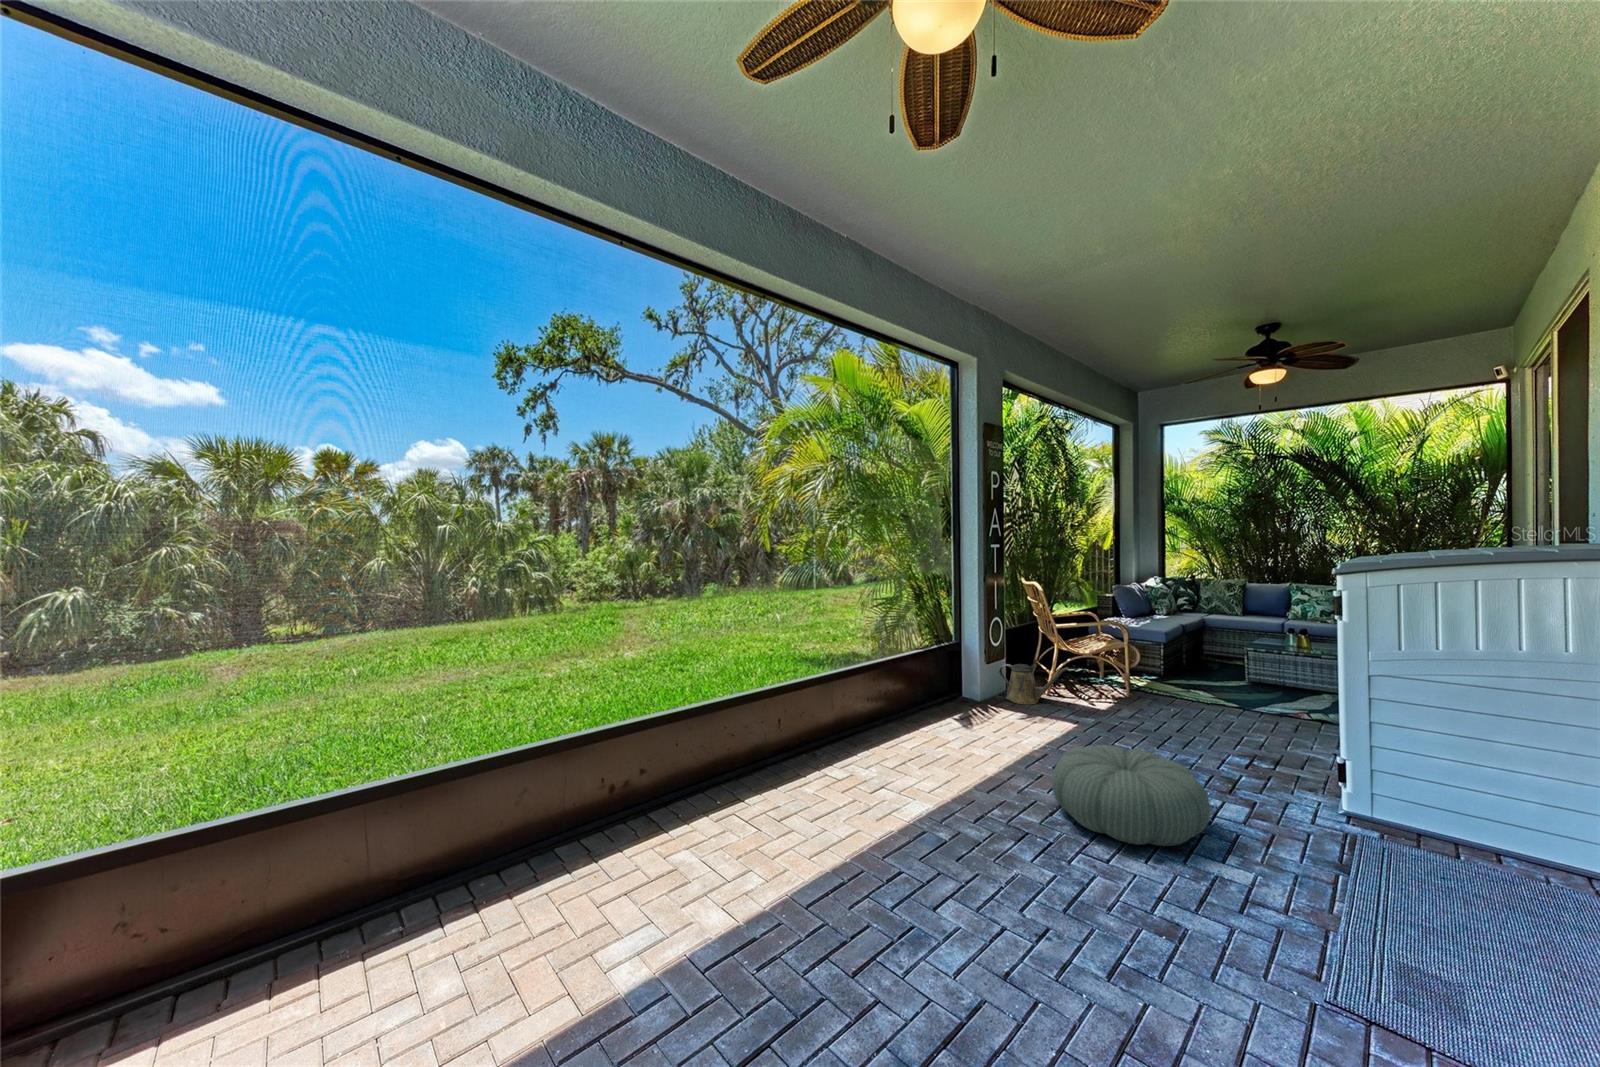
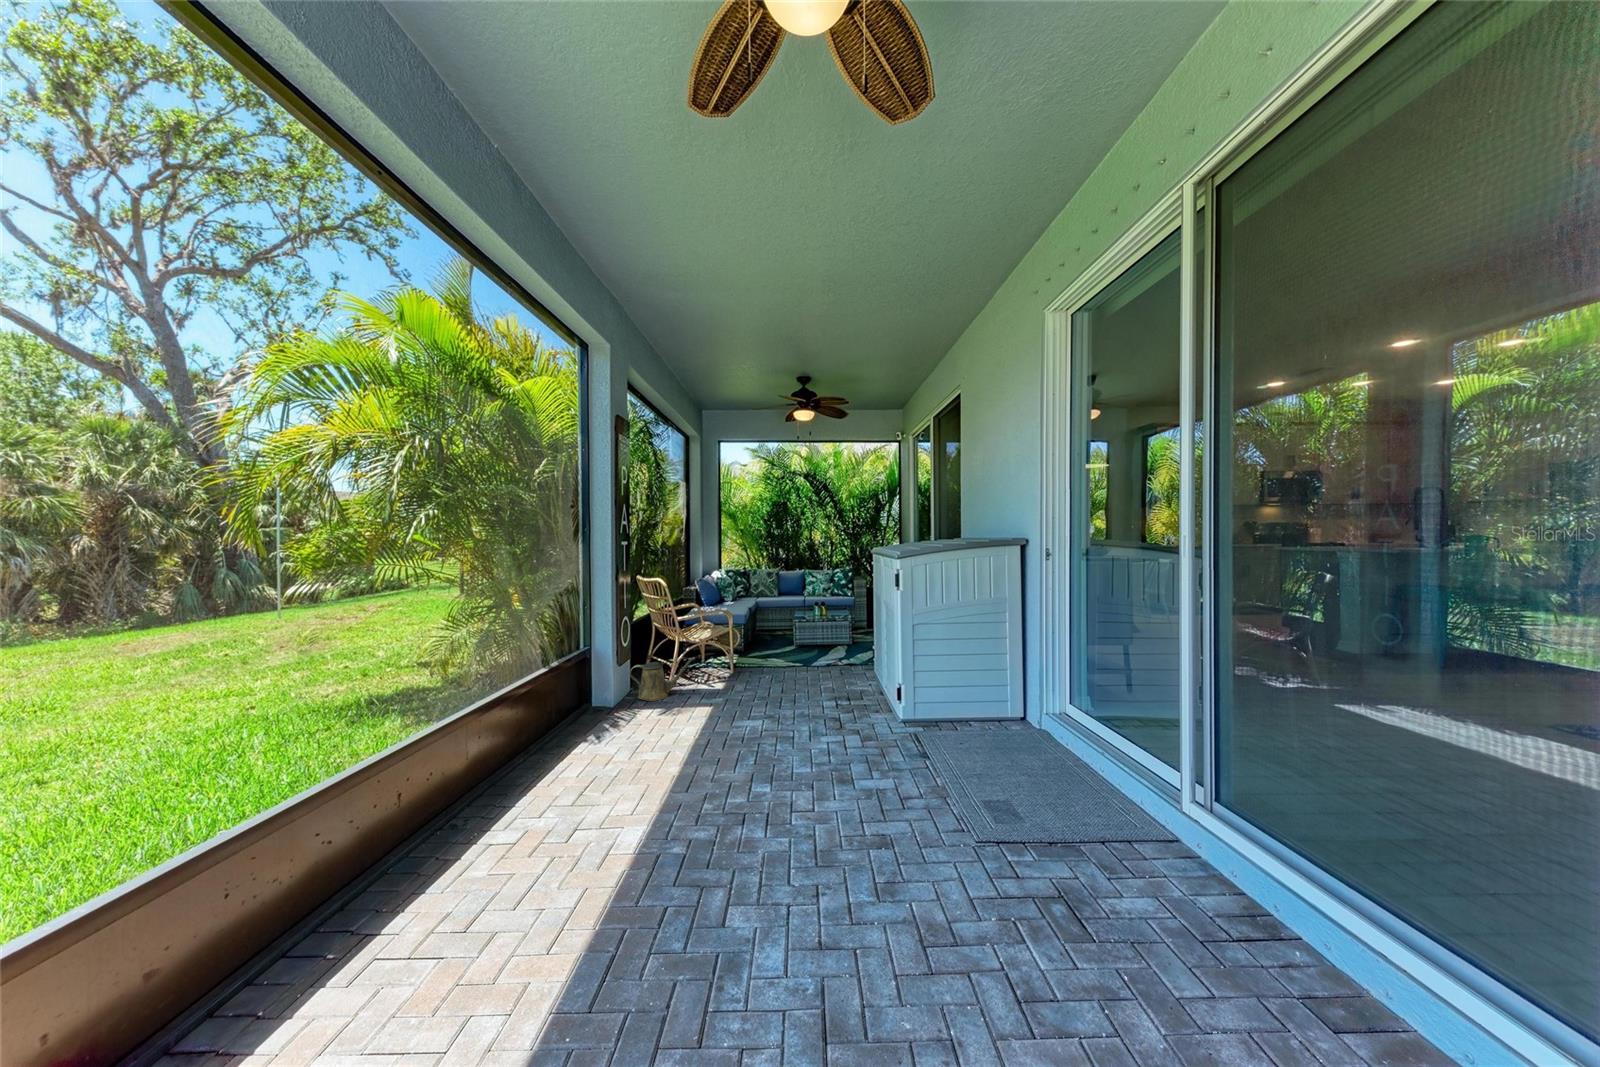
pouf: present [1052,745,1211,846] -> none [744,711,858,791]

